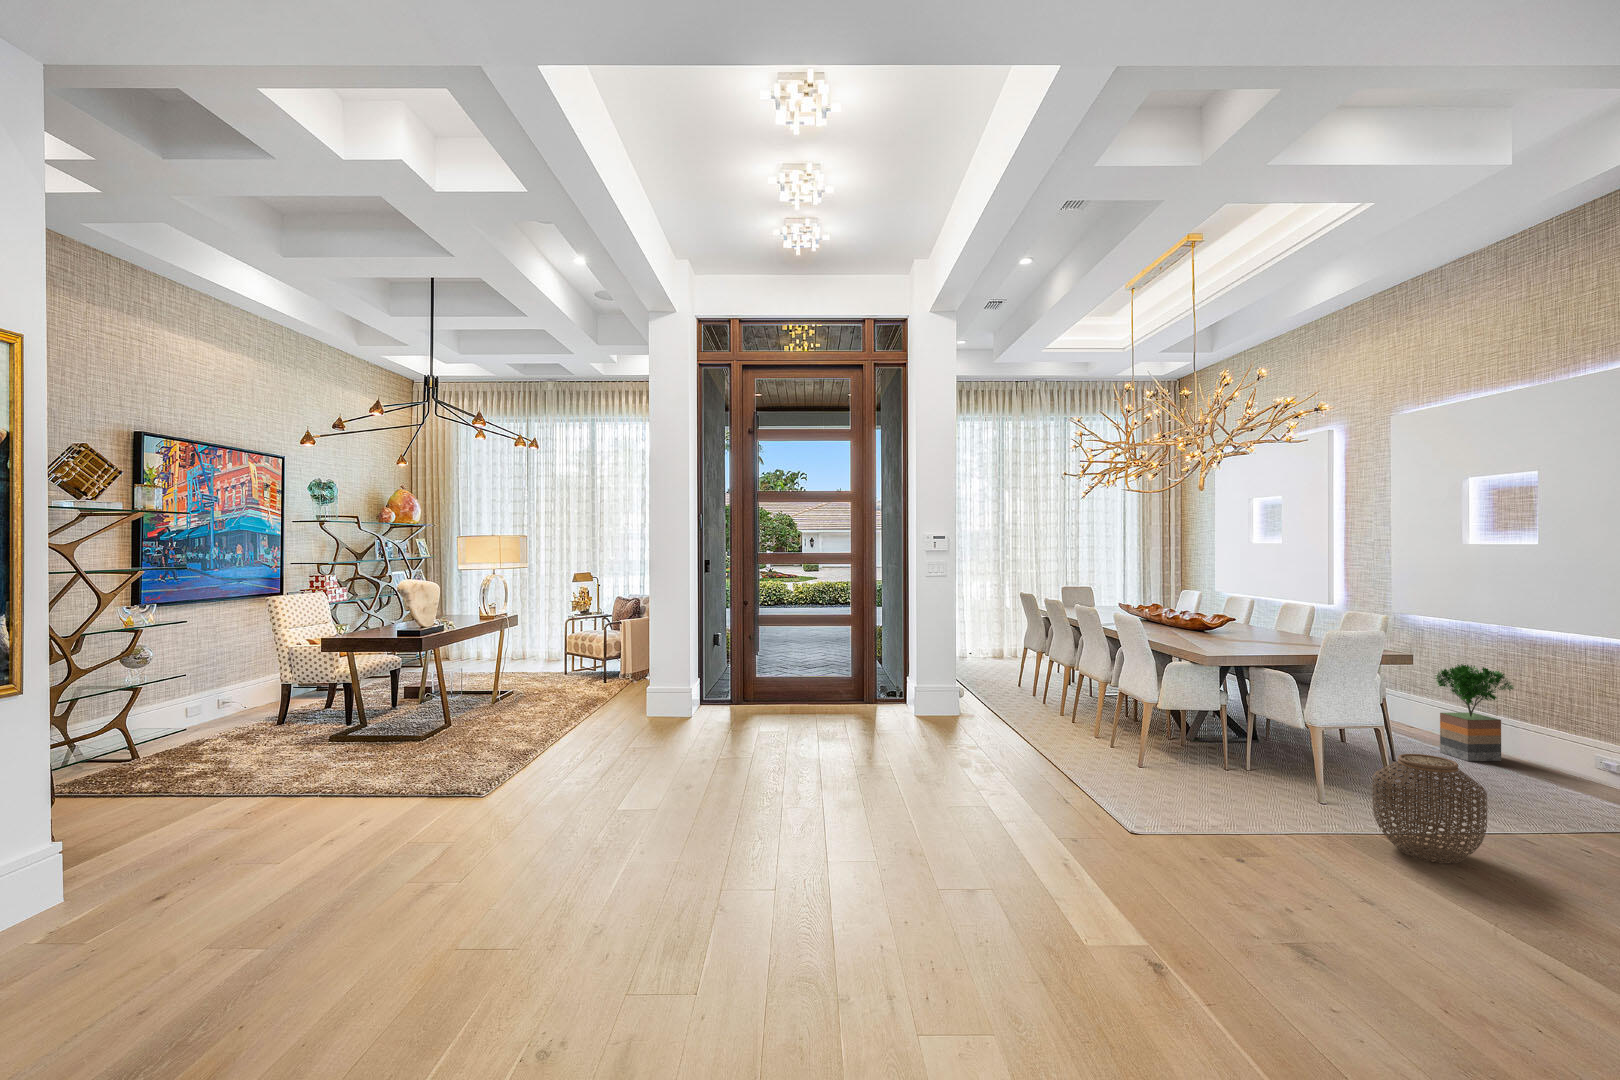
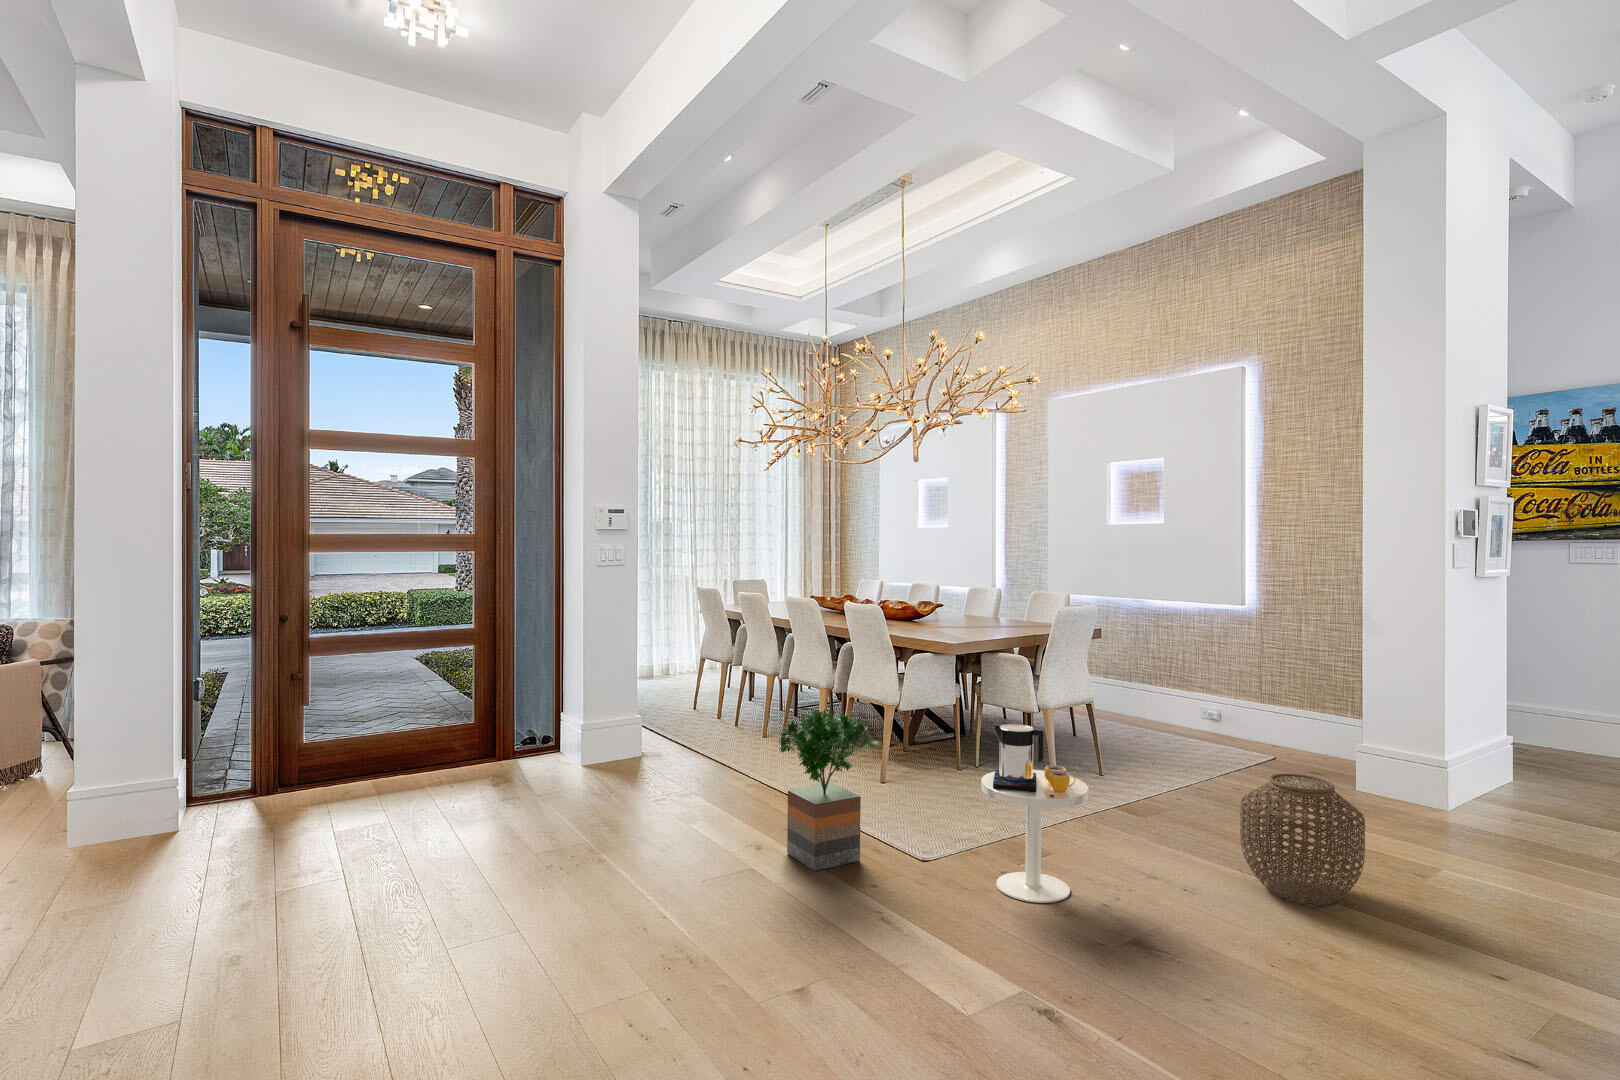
potted tree: present [1435,664,1514,761] -> present [778,709,879,871]
side table: none [1143,693,1227,823] -> present [981,724,1089,903]

